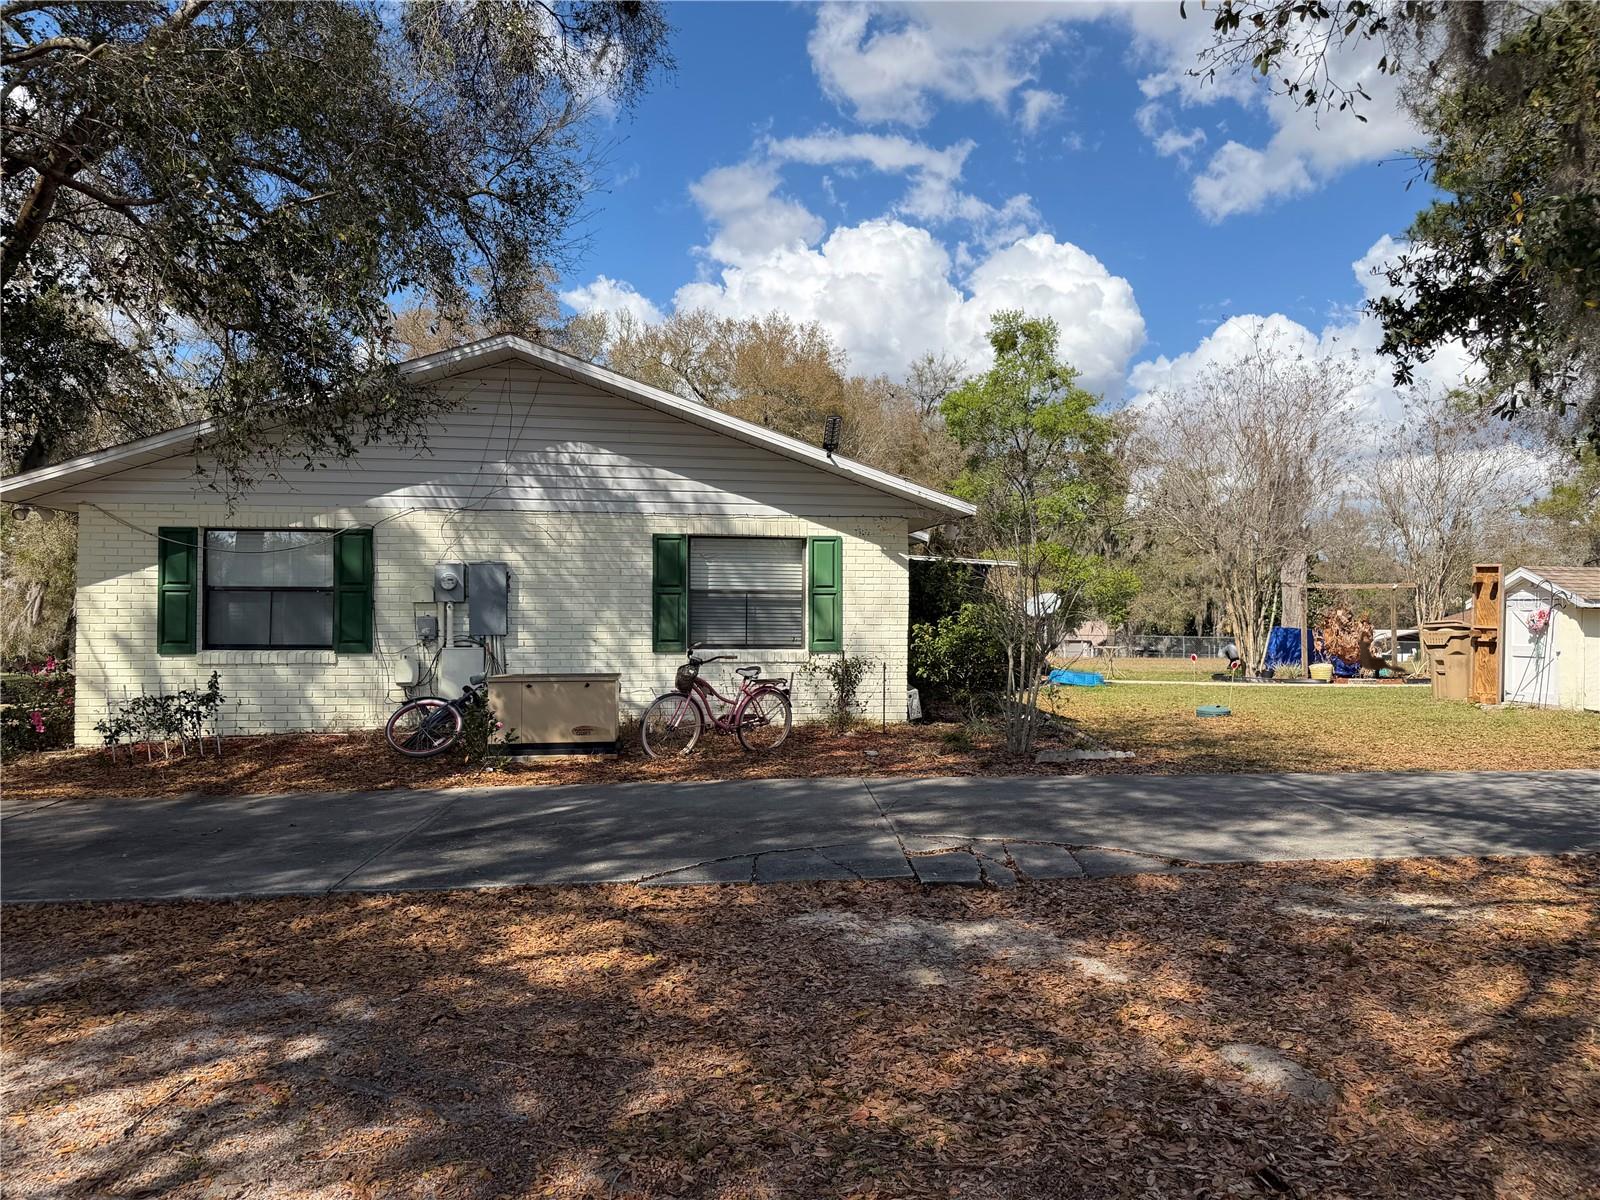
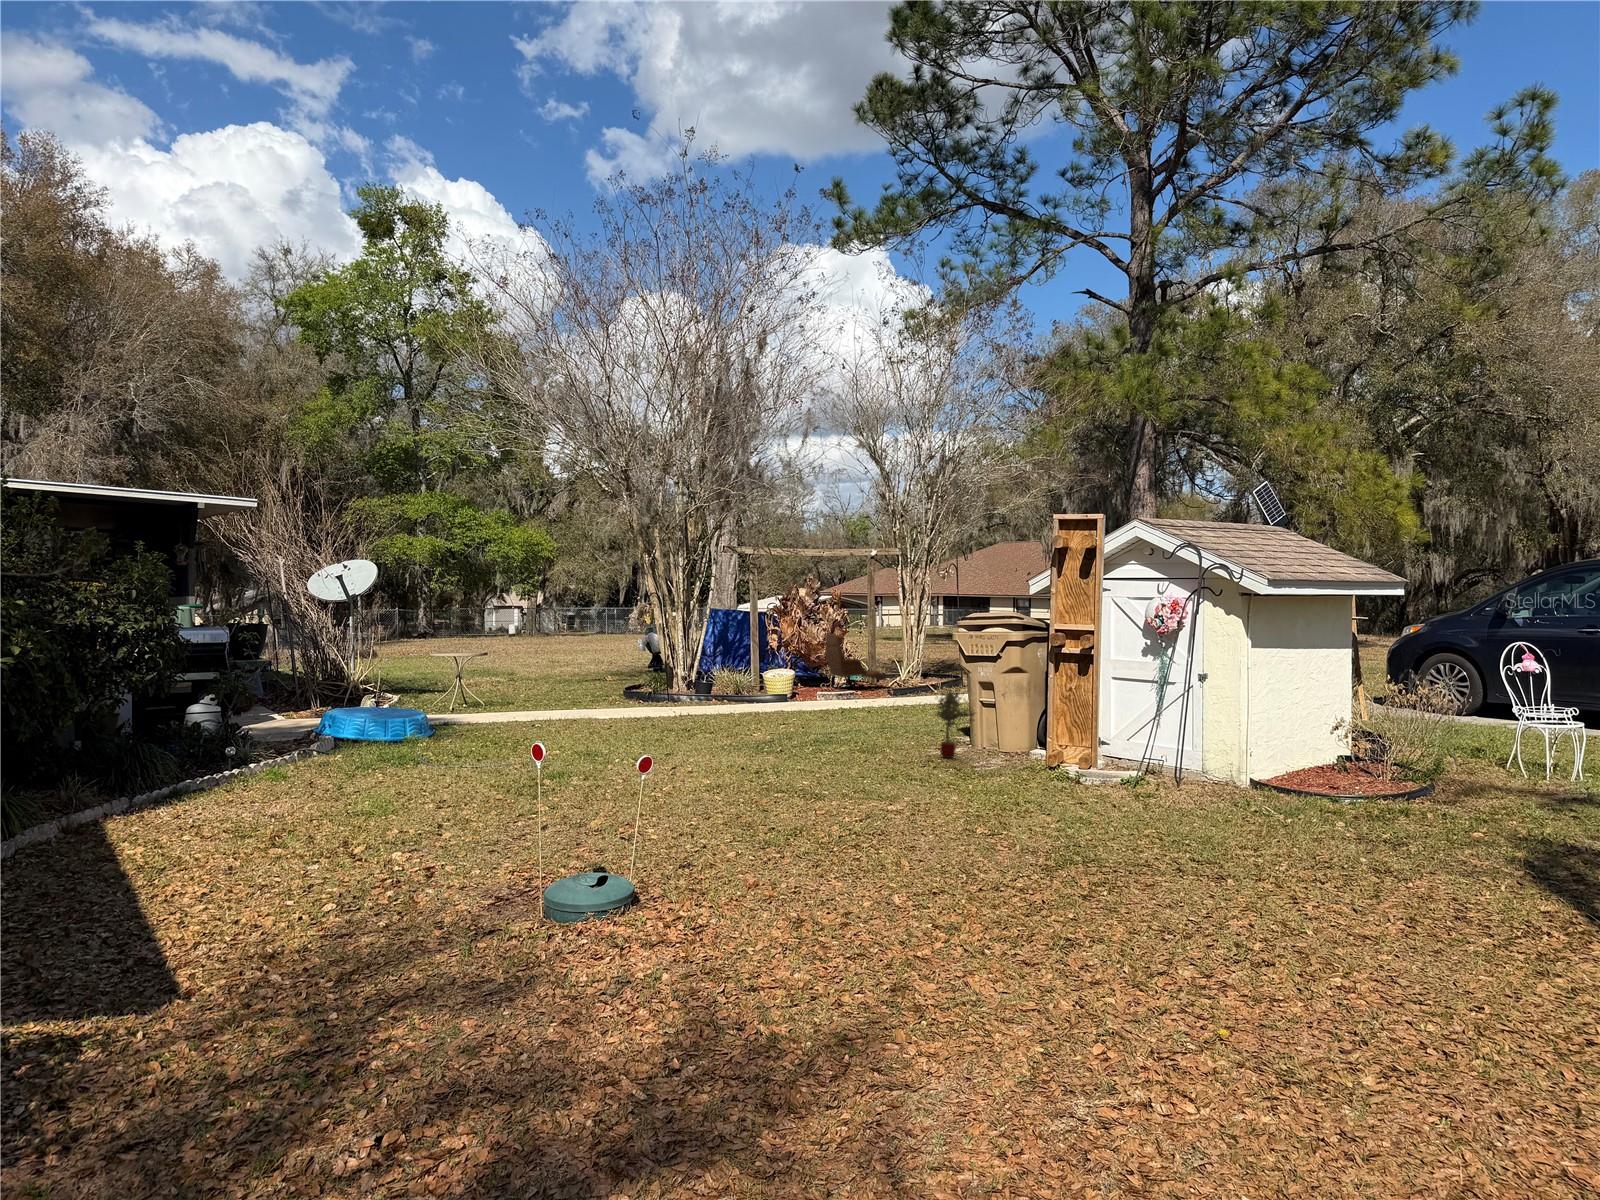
potted tree: none [1407,657,1434,699] -> present [937,680,975,758]

